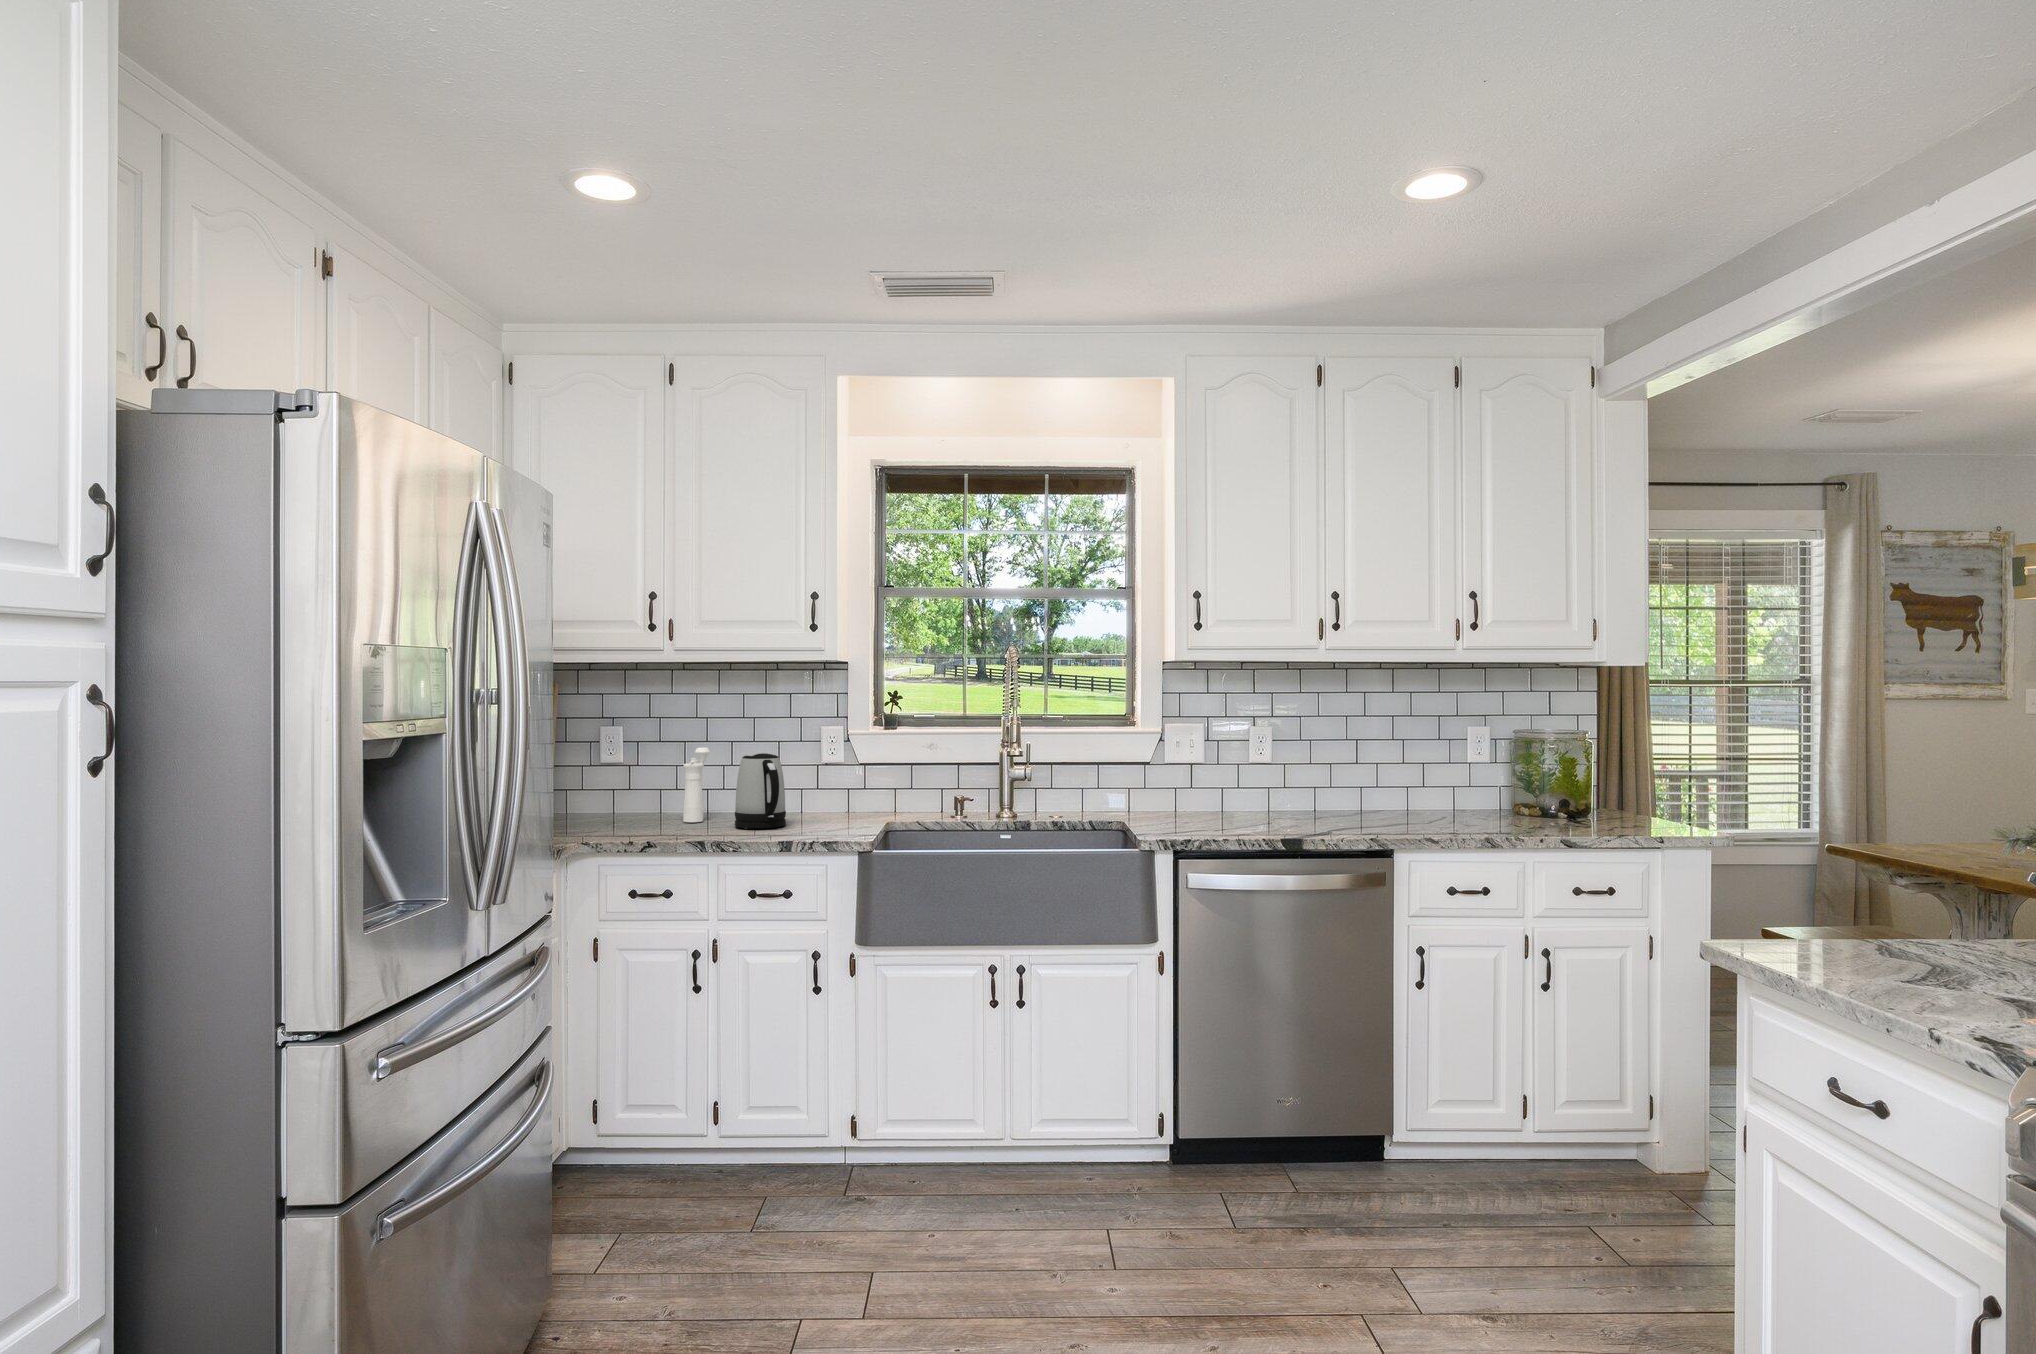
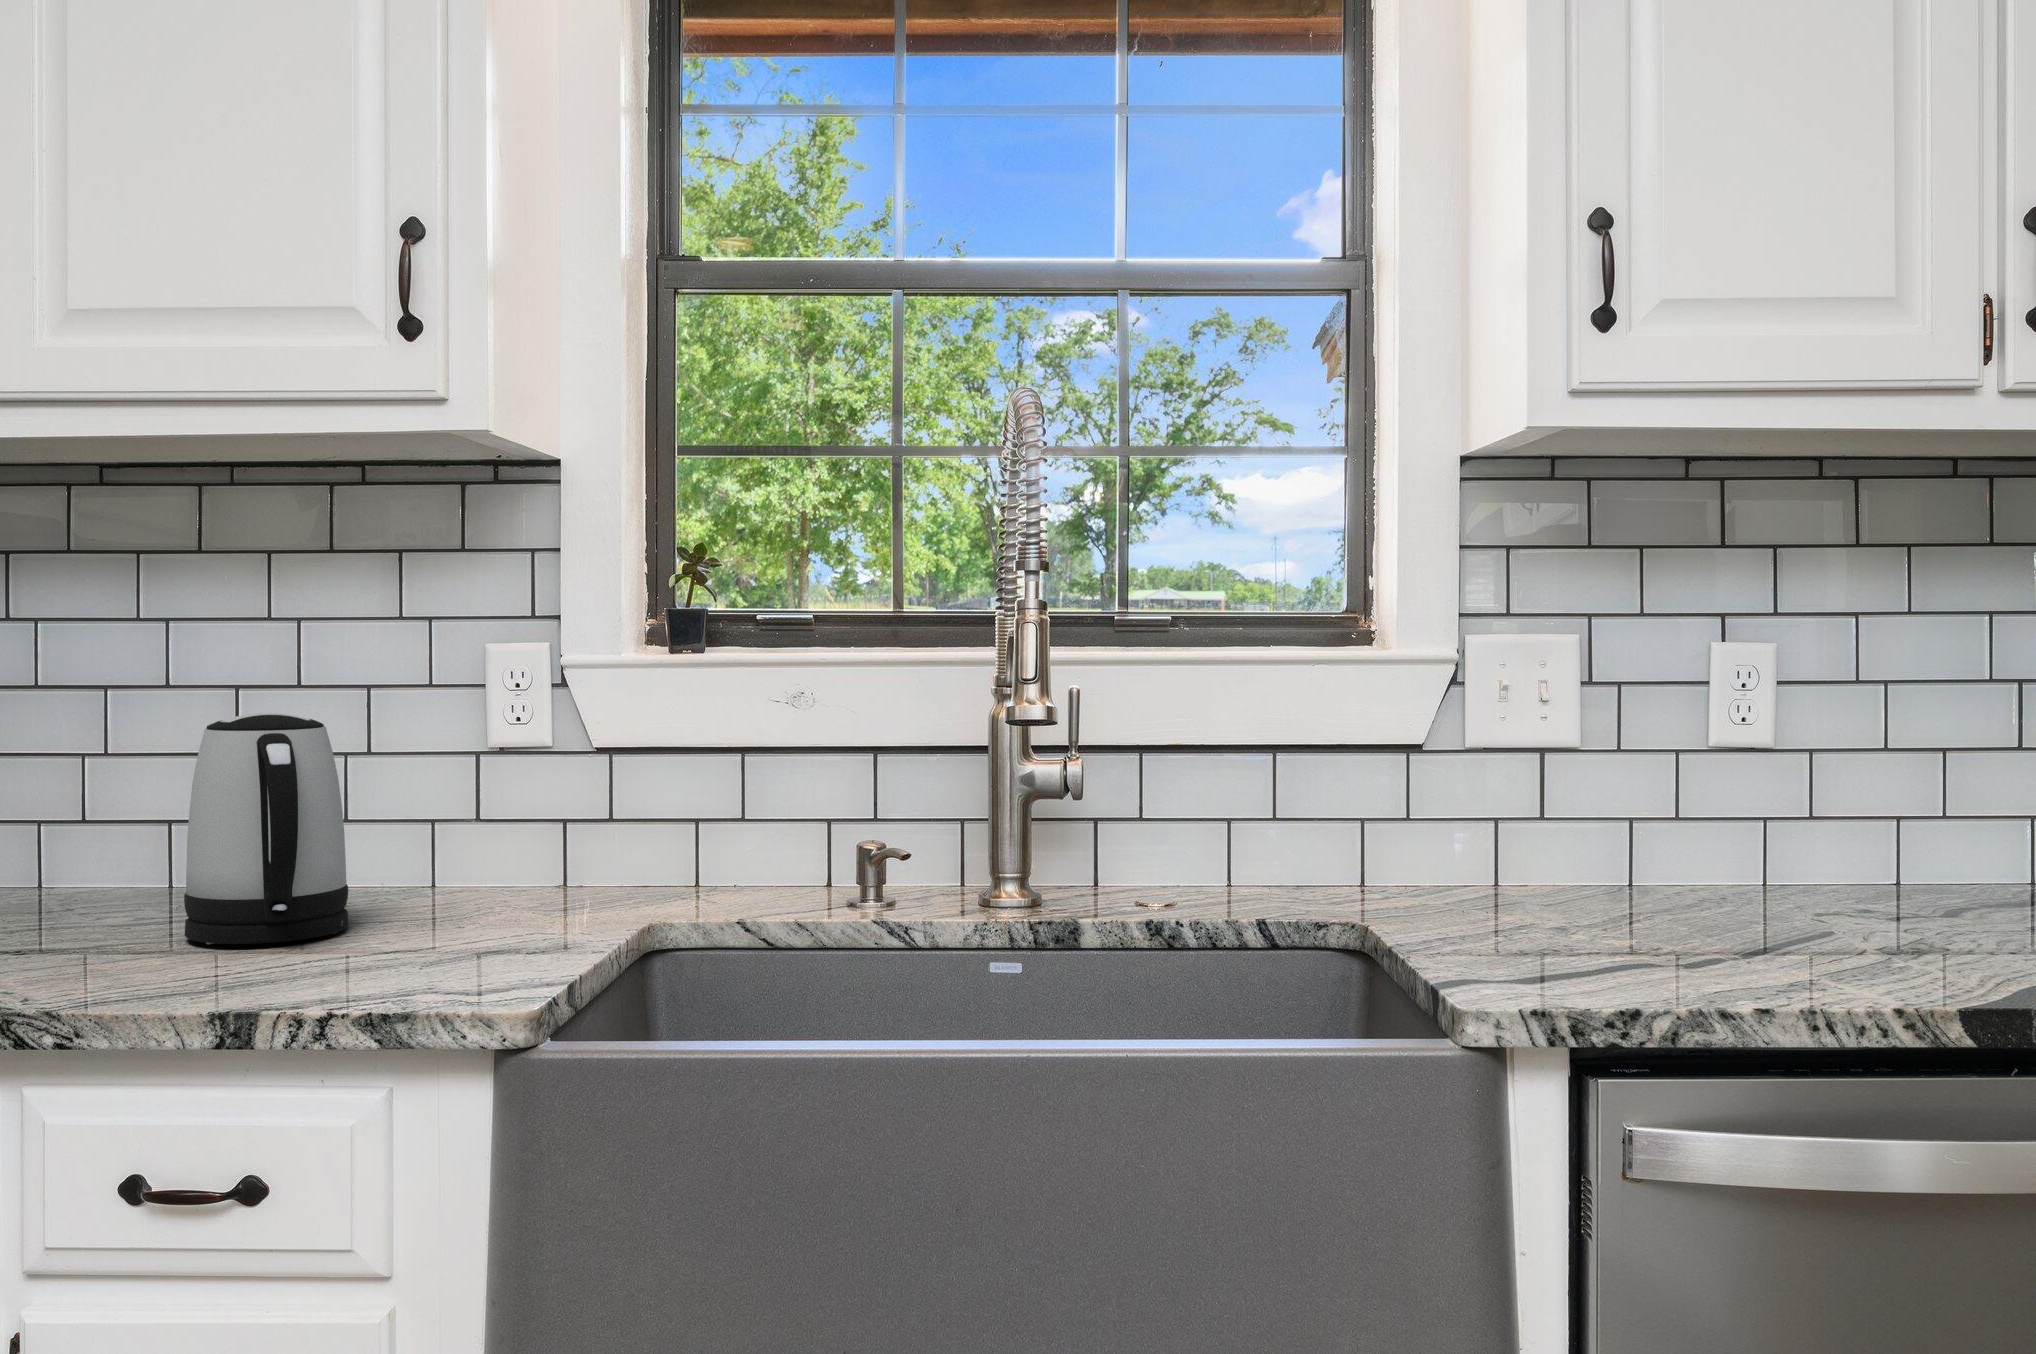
pepper mill: present [683,748,710,822] -> none [64,701,174,918]

